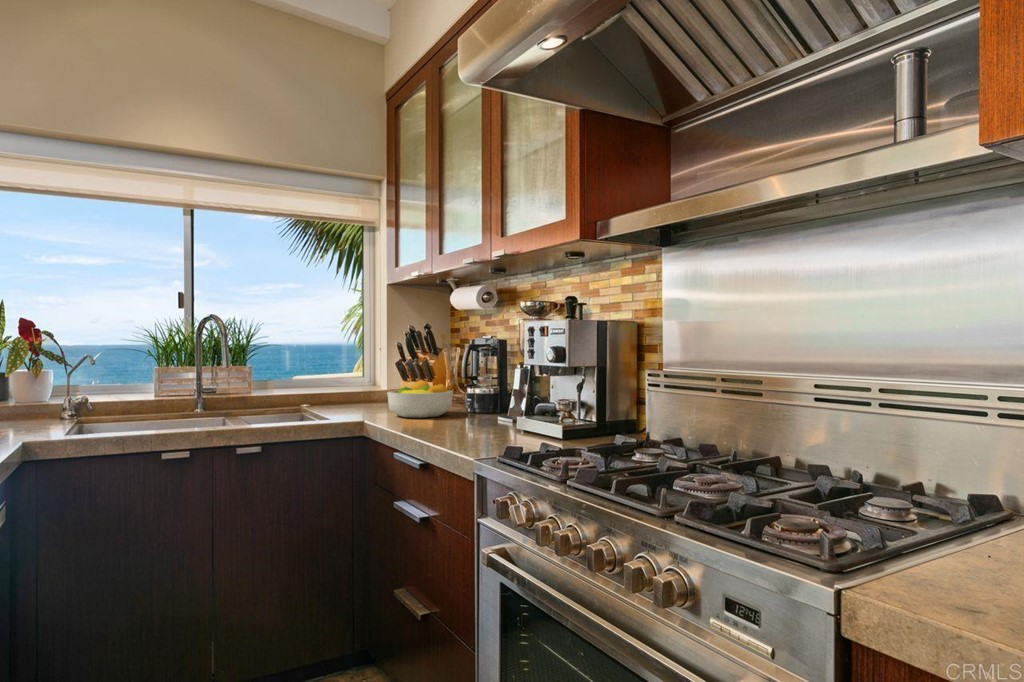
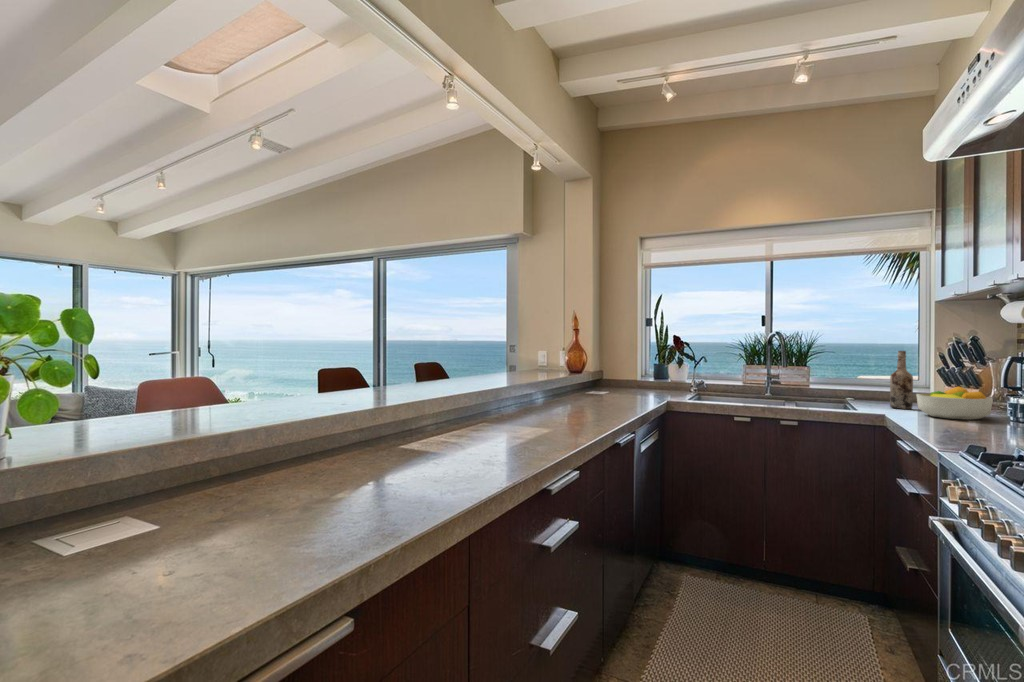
wine bottle: none [353,340,376,412] -> present [890,351,913,409]

